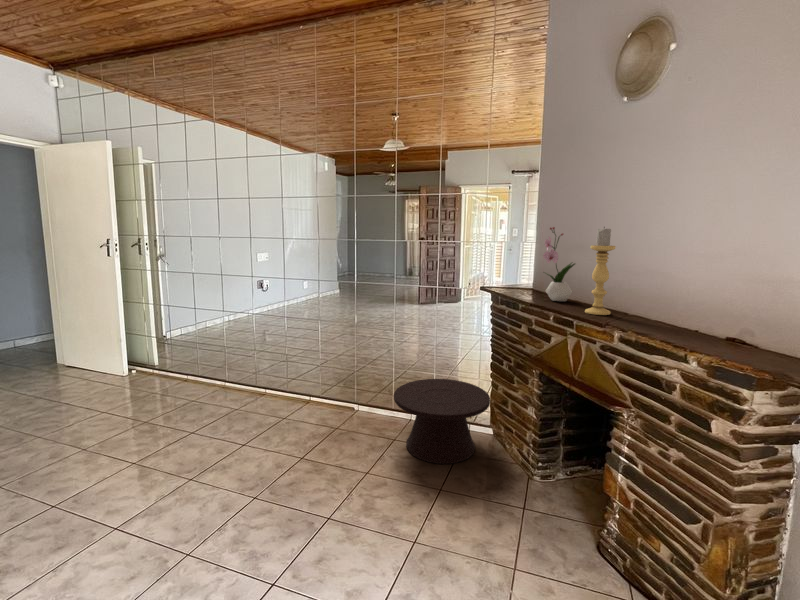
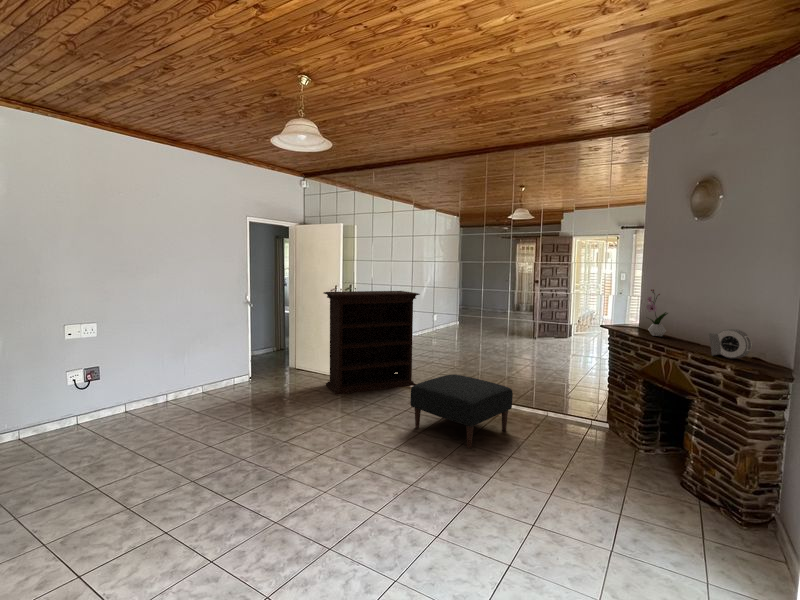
candle holder: present [585,227,616,315] -> none [673,293,692,345]
bookshelf: none [71,248,241,413] -> present [324,291,420,395]
alarm clock: none [651,284,728,340] -> present [709,329,752,359]
ottoman: none [175,372,350,510] -> present [411,374,513,448]
side table: present [394,379,490,464] -> none [539,387,608,440]

